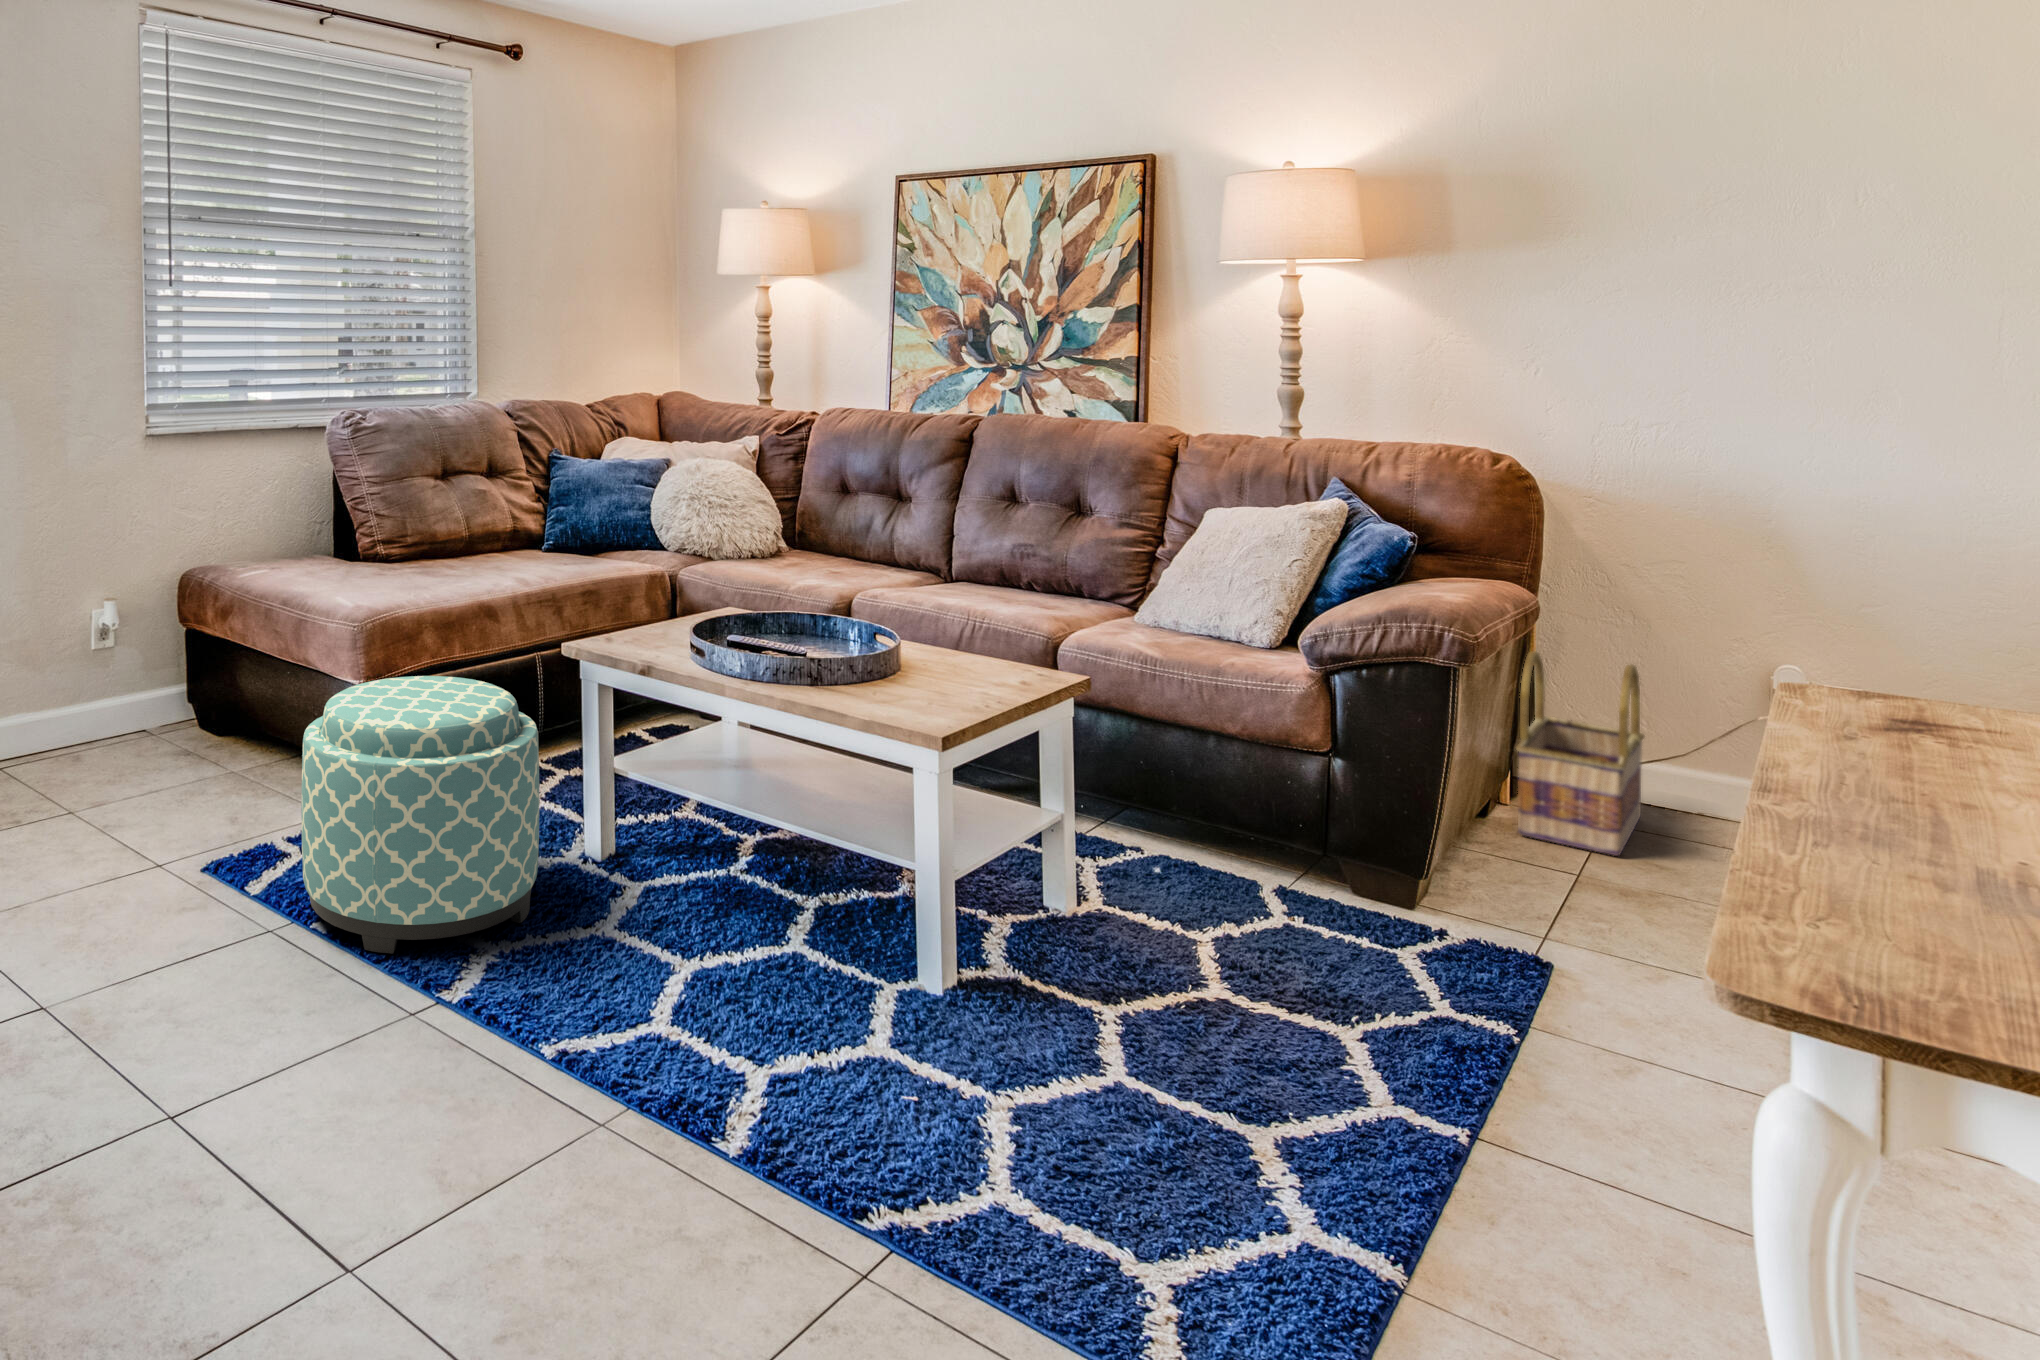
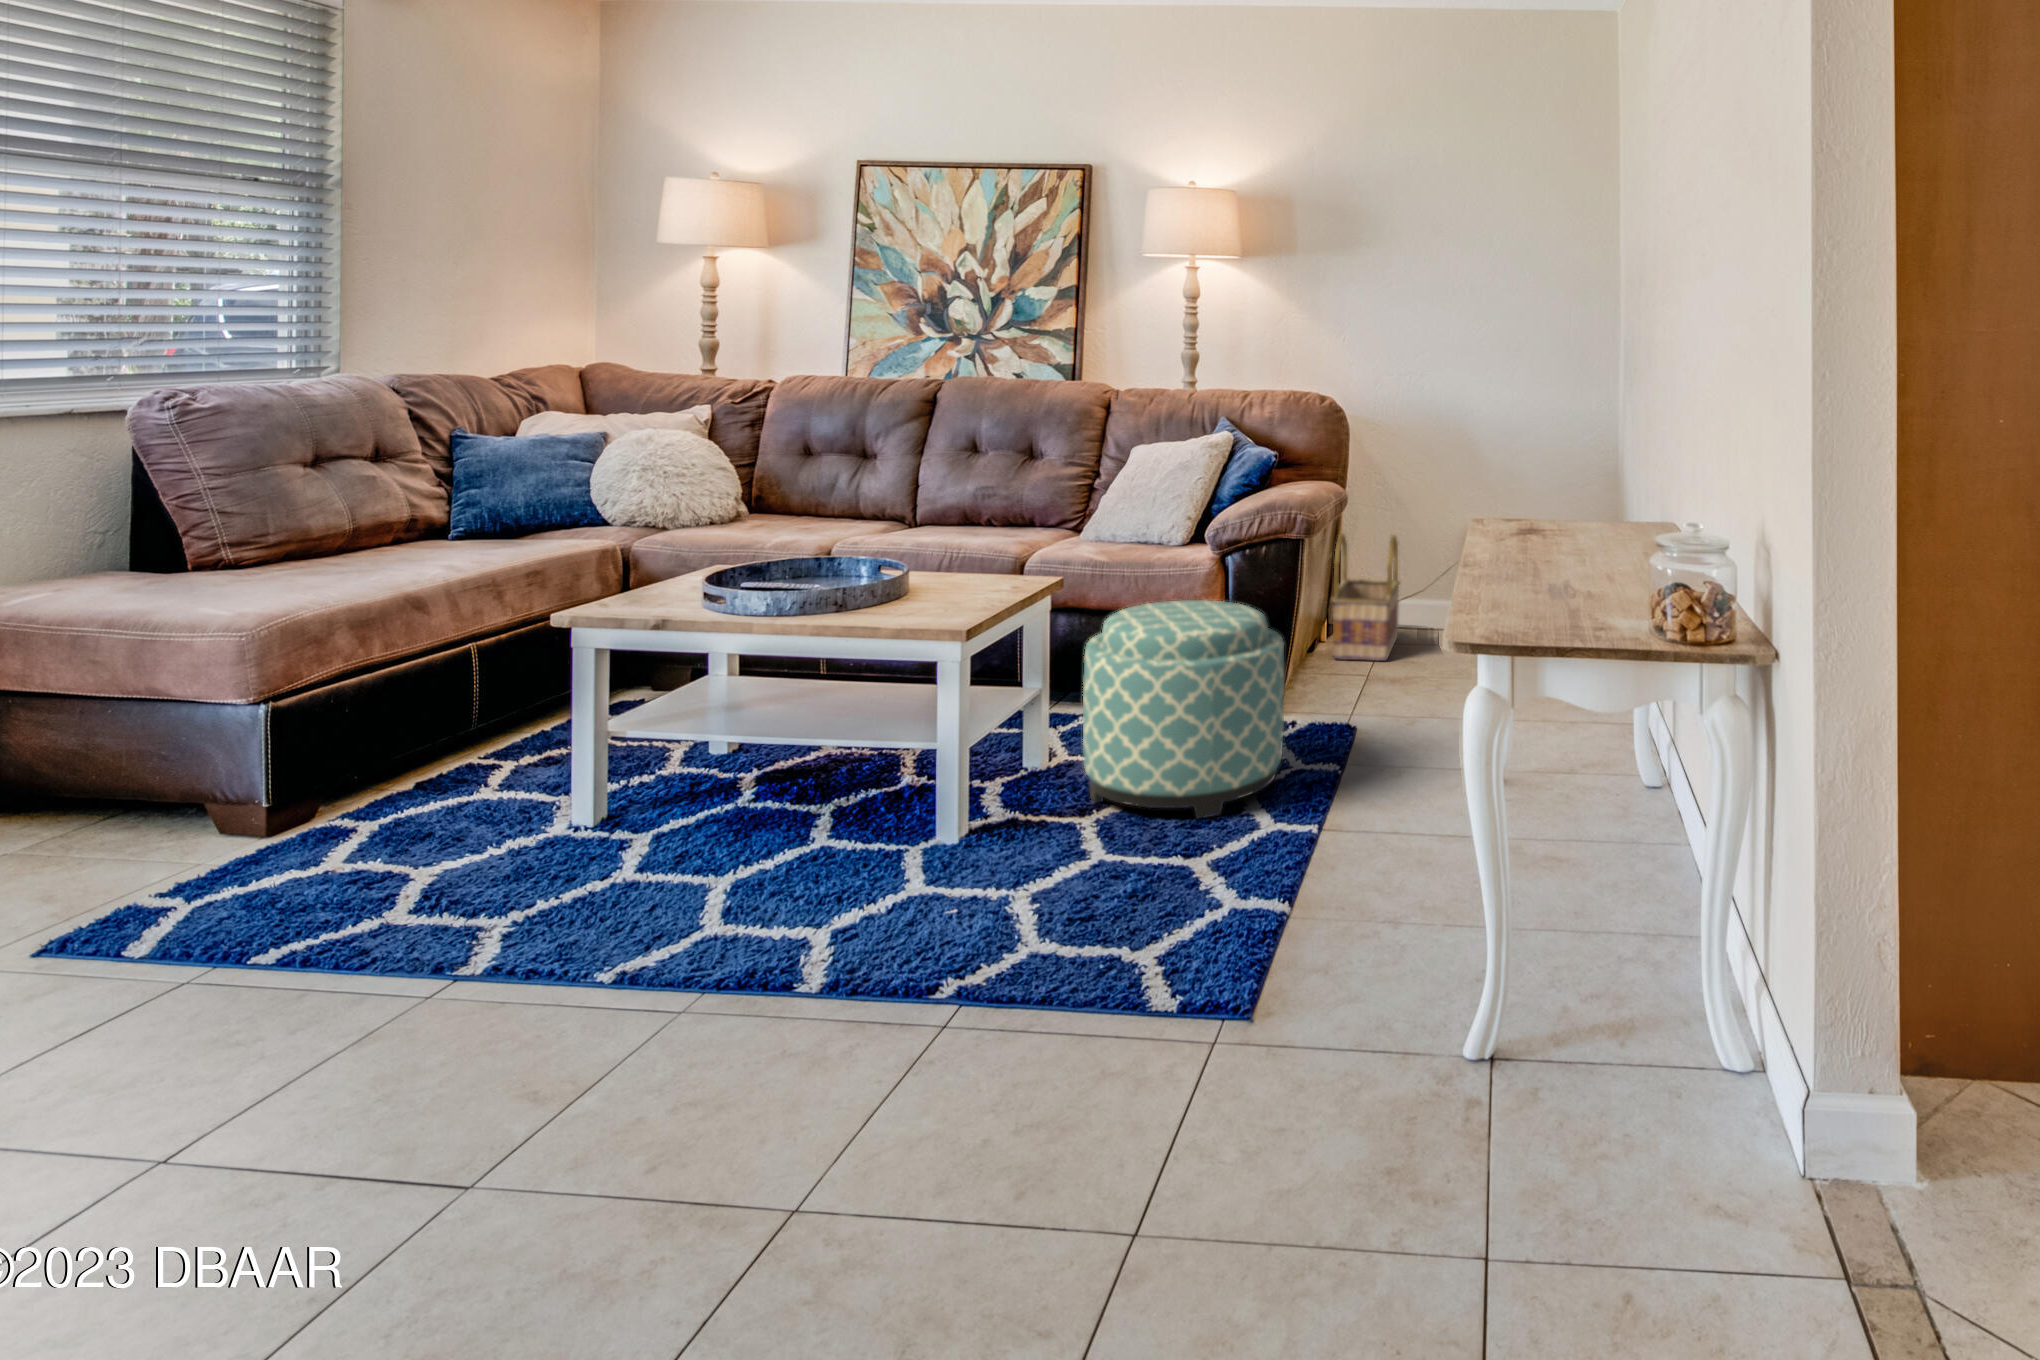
ottoman: present [301,676,539,954] -> present [1083,600,1284,819]

